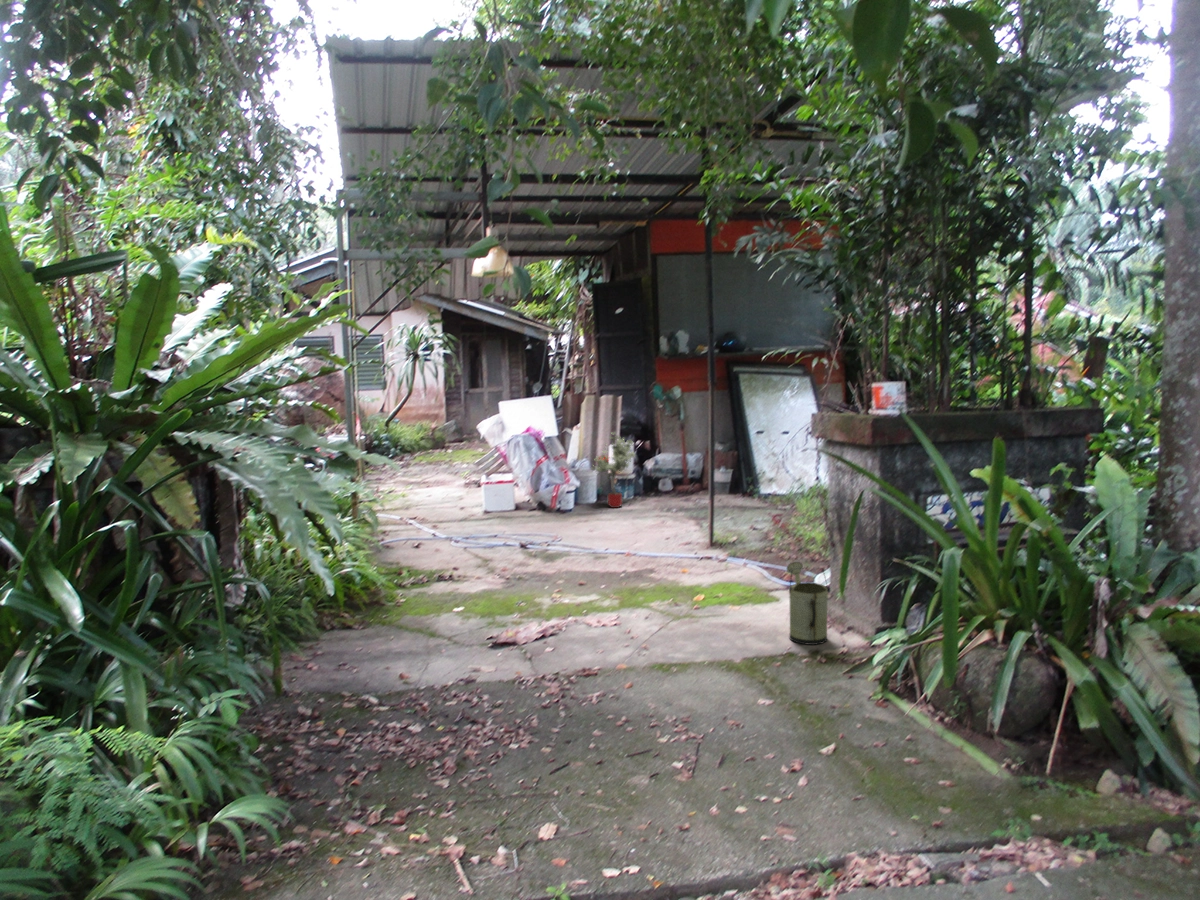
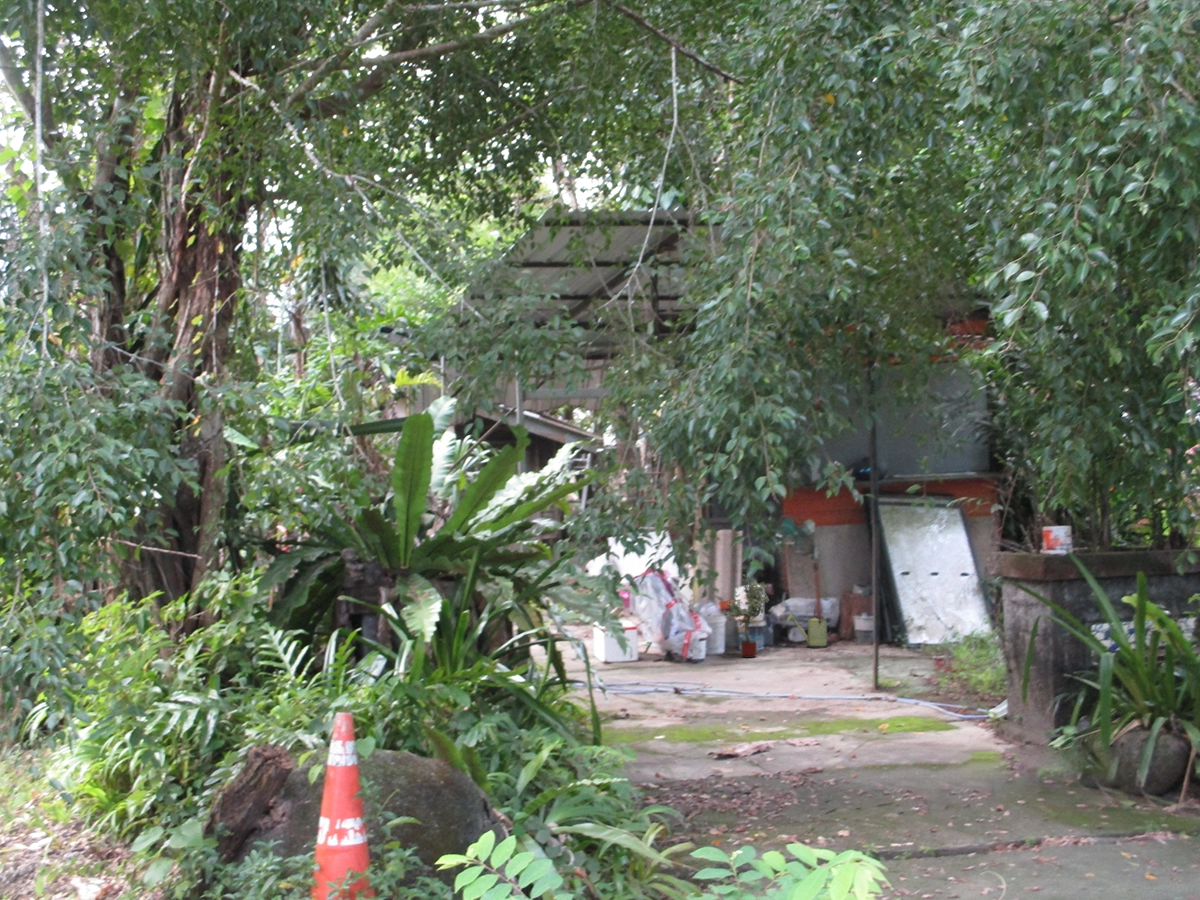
watering can: present [787,562,828,645] -> present [787,610,827,648]

